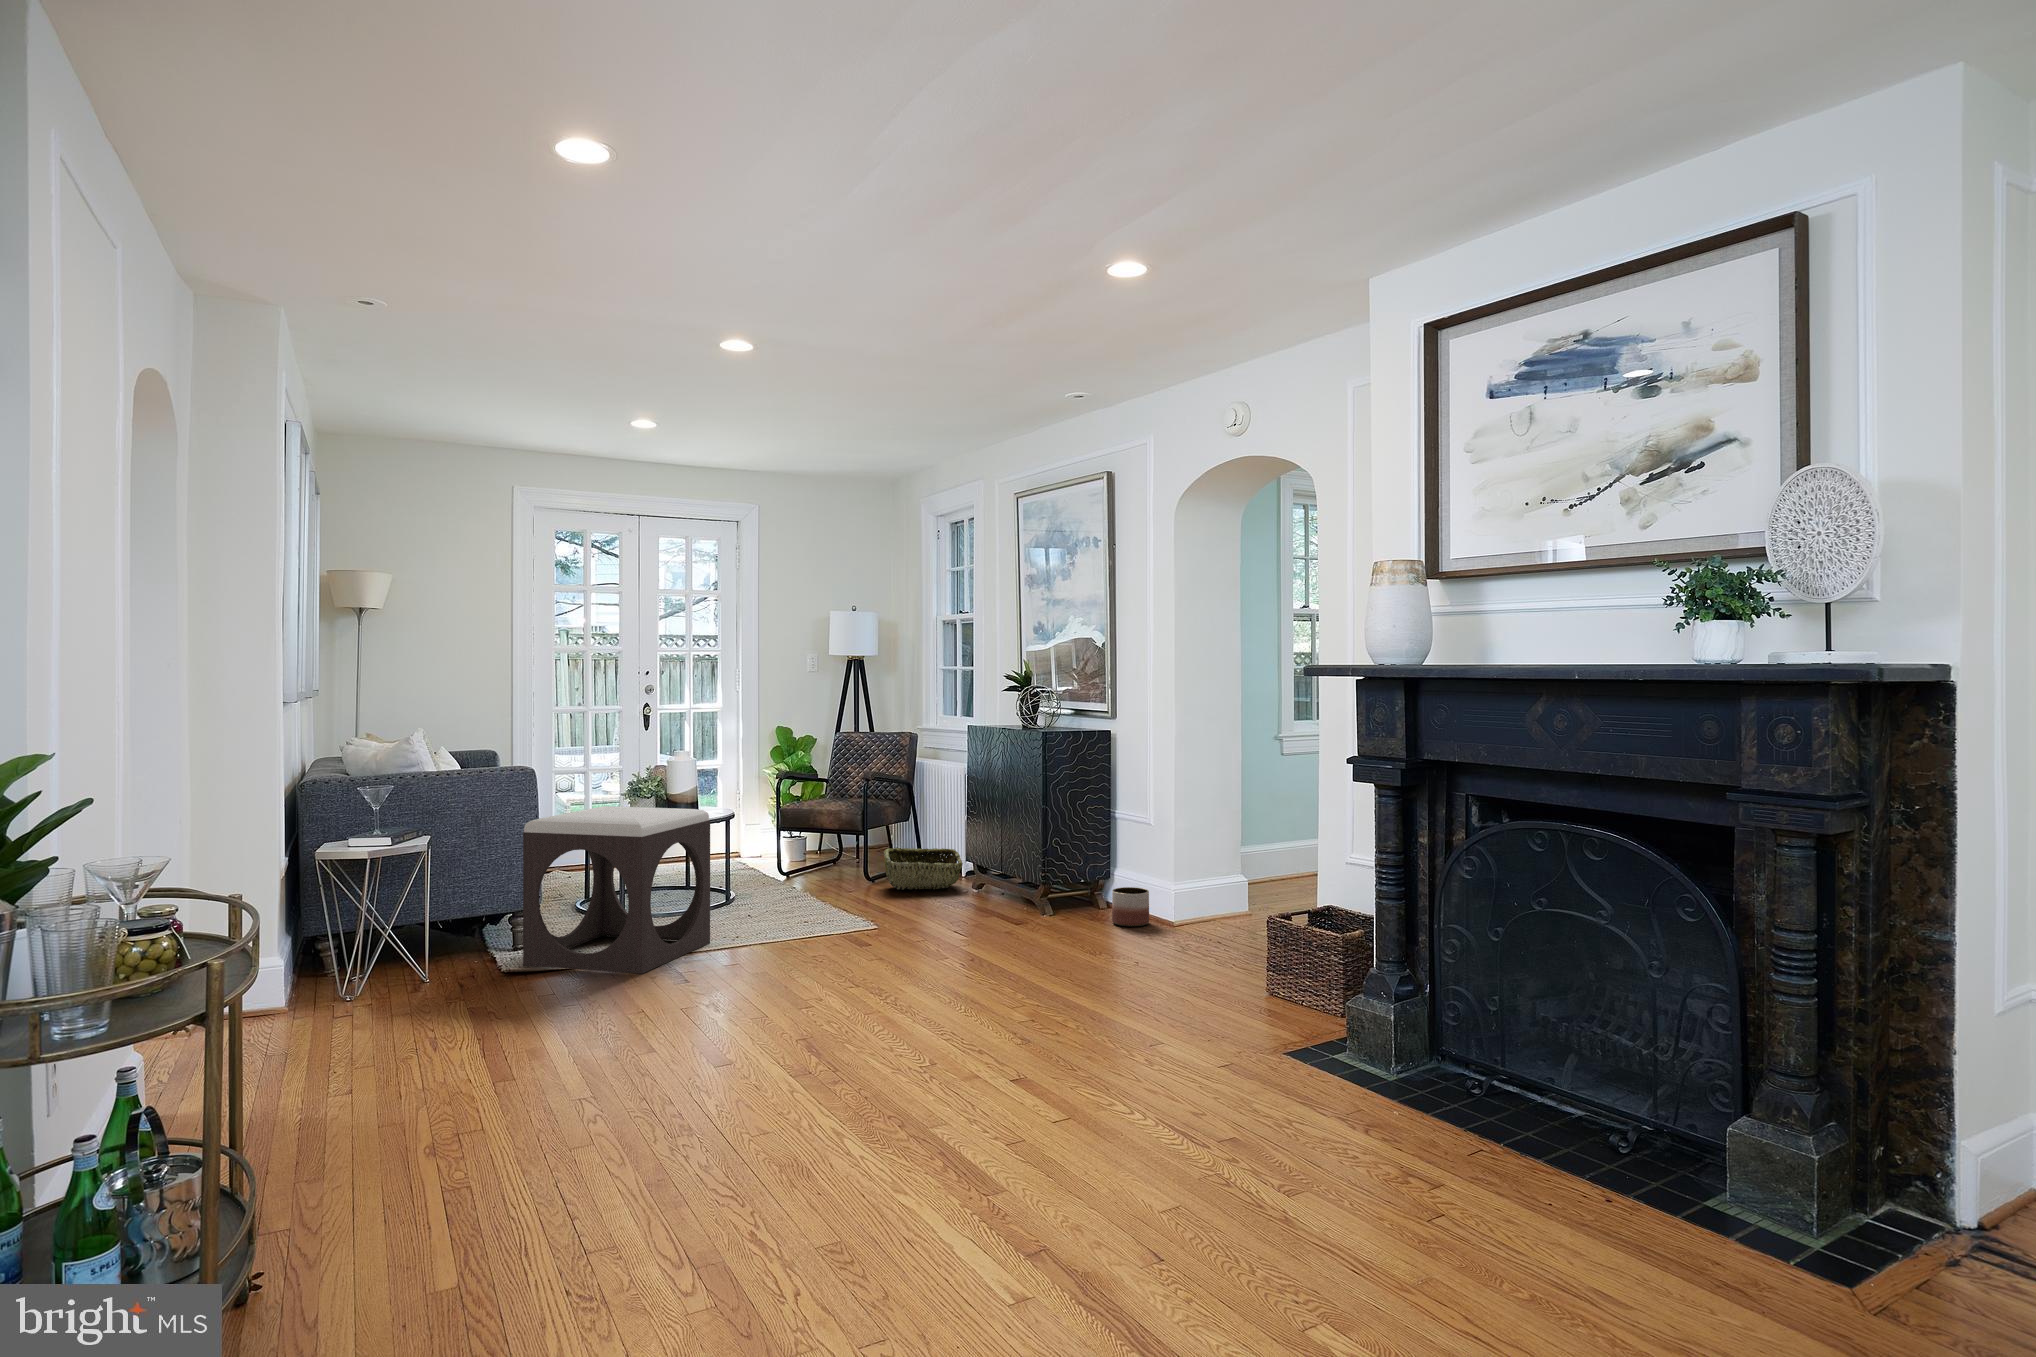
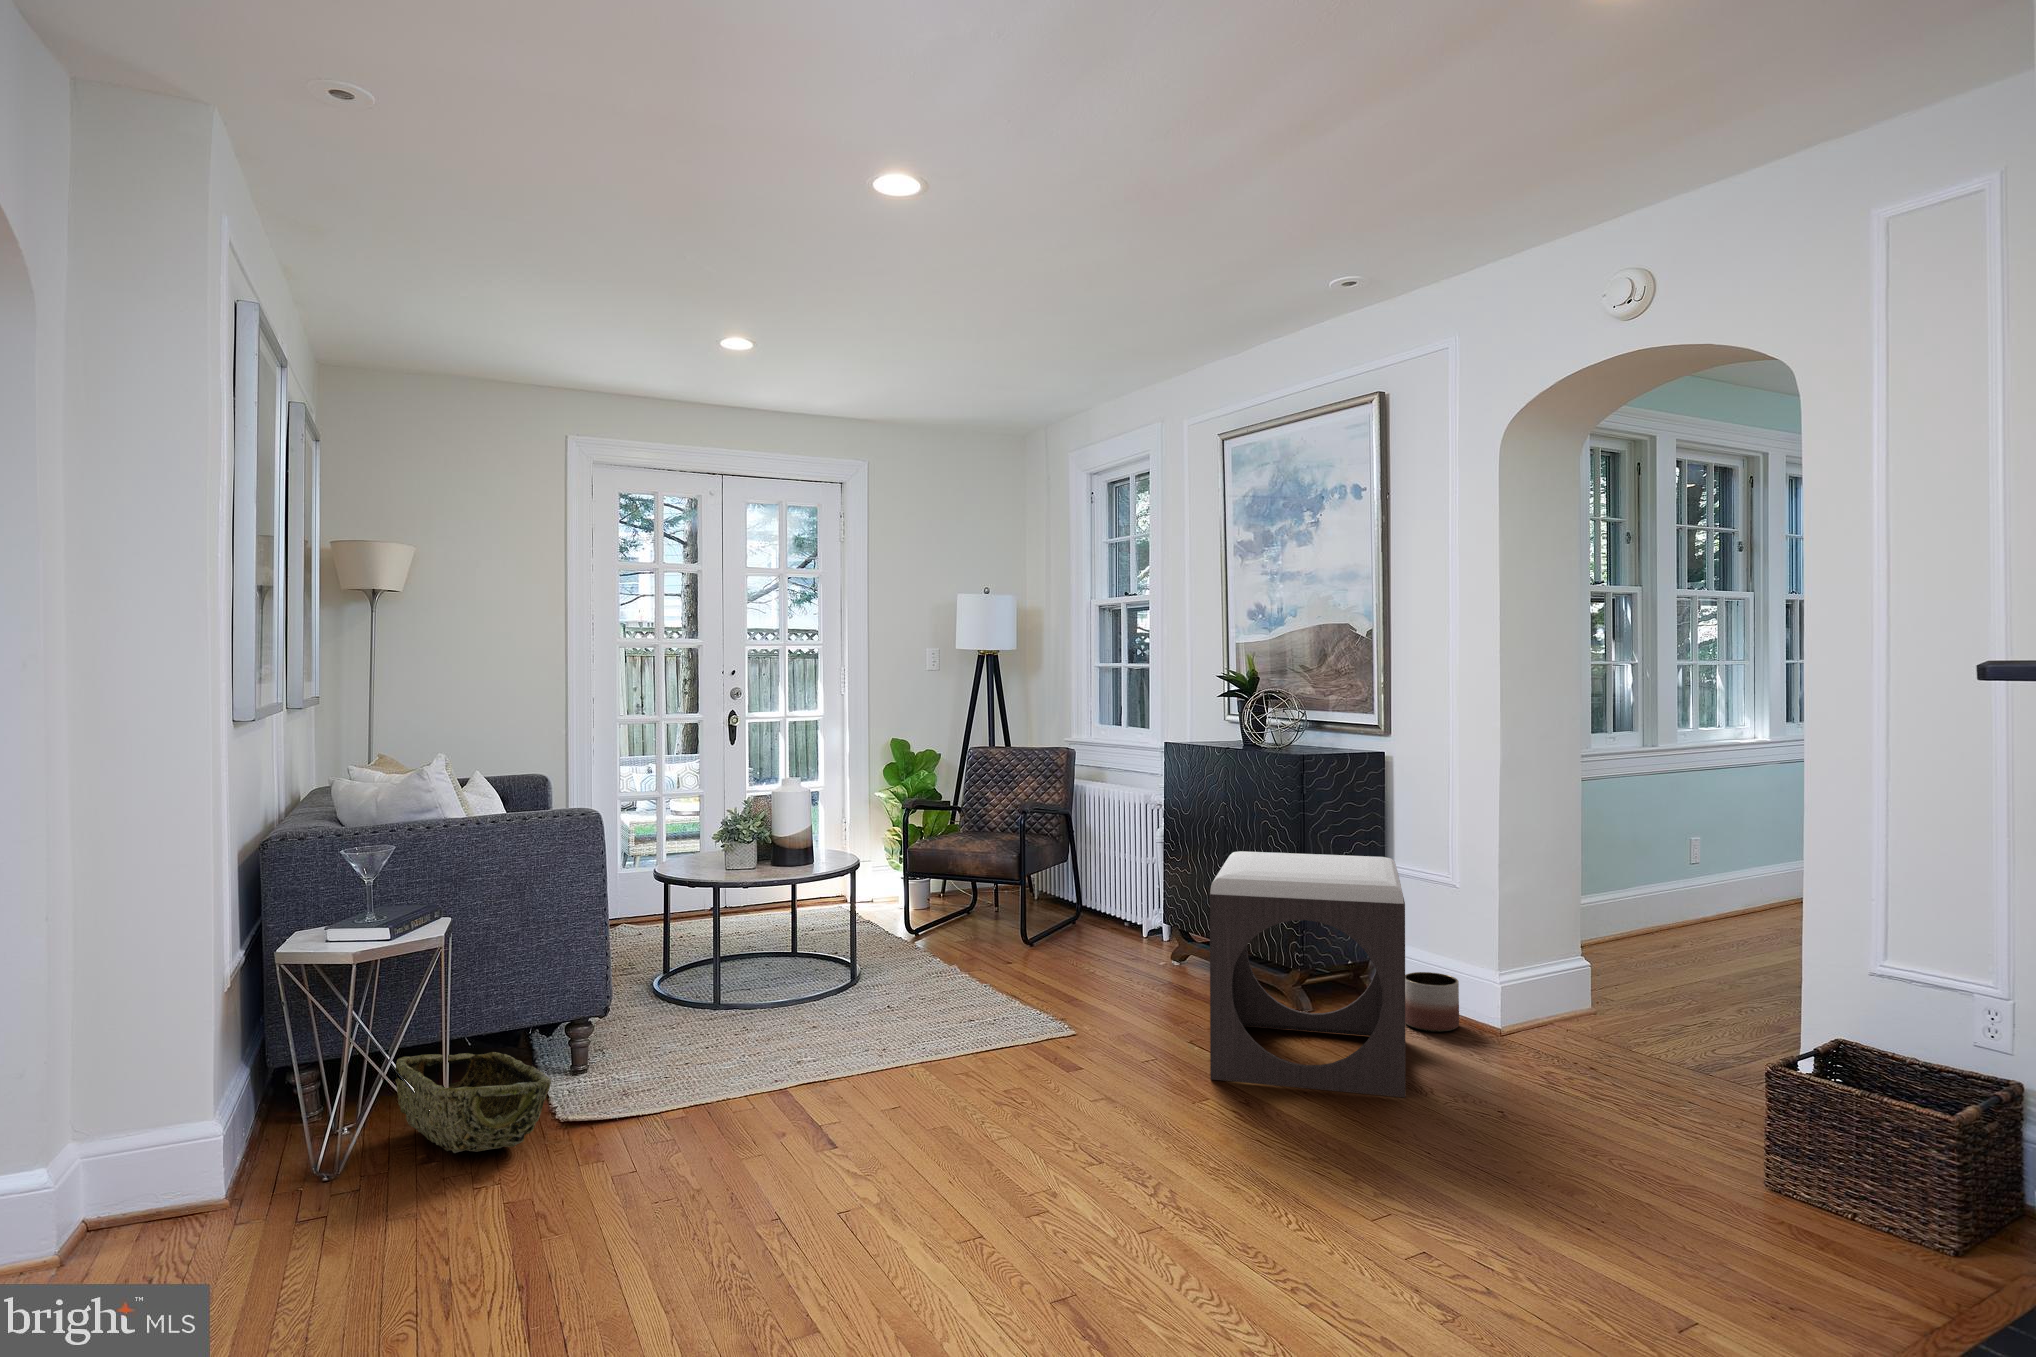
footstool: present [523,806,710,974] -> present [1210,851,1406,1097]
woven basket: present [884,848,963,890] -> present [395,1052,551,1153]

